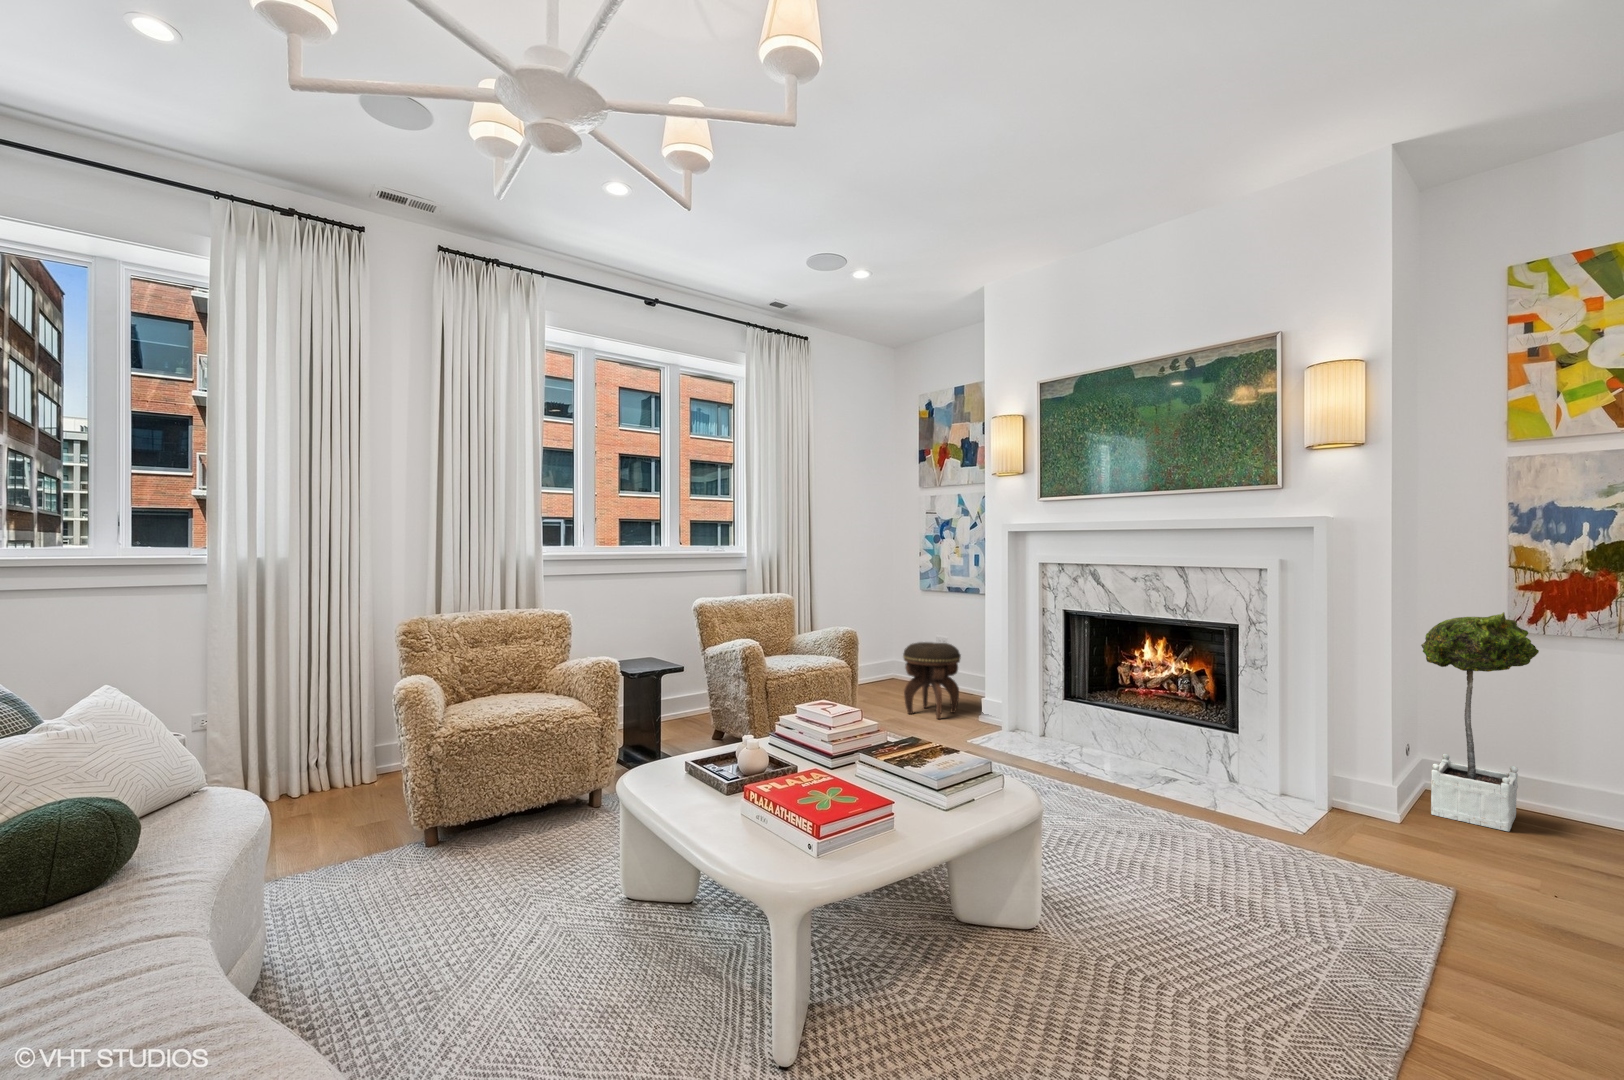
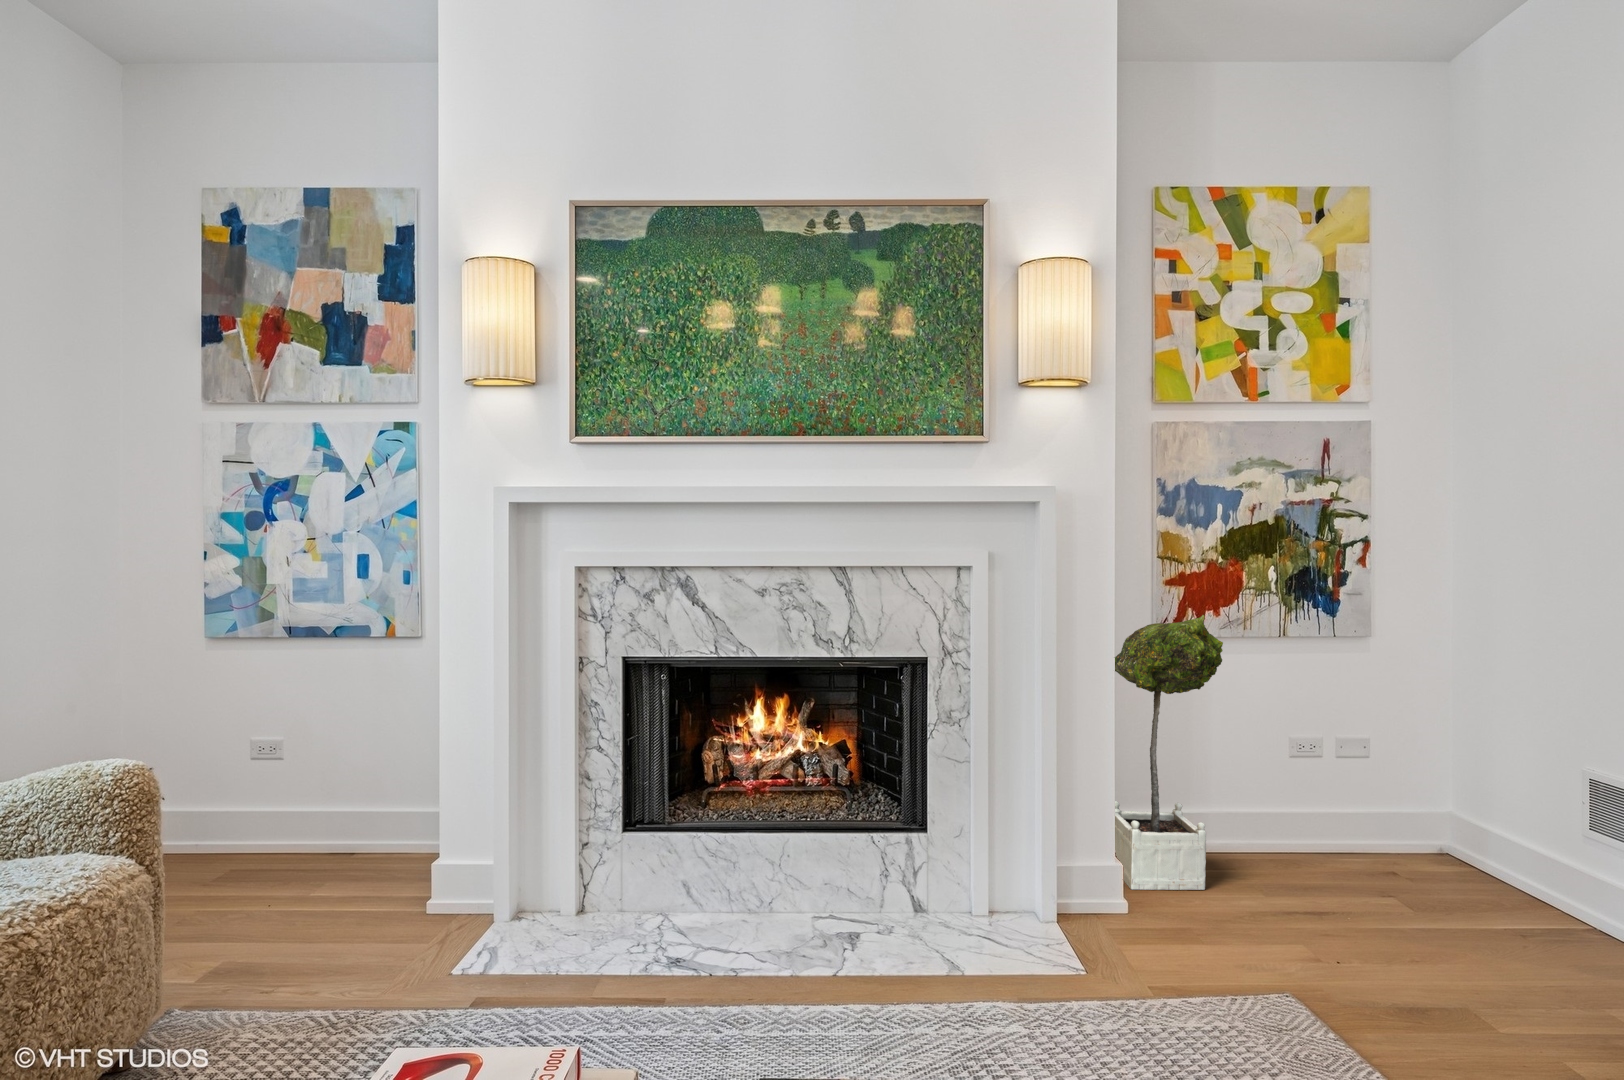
footstool: present [903,642,961,719] -> none [227,748,375,935]

